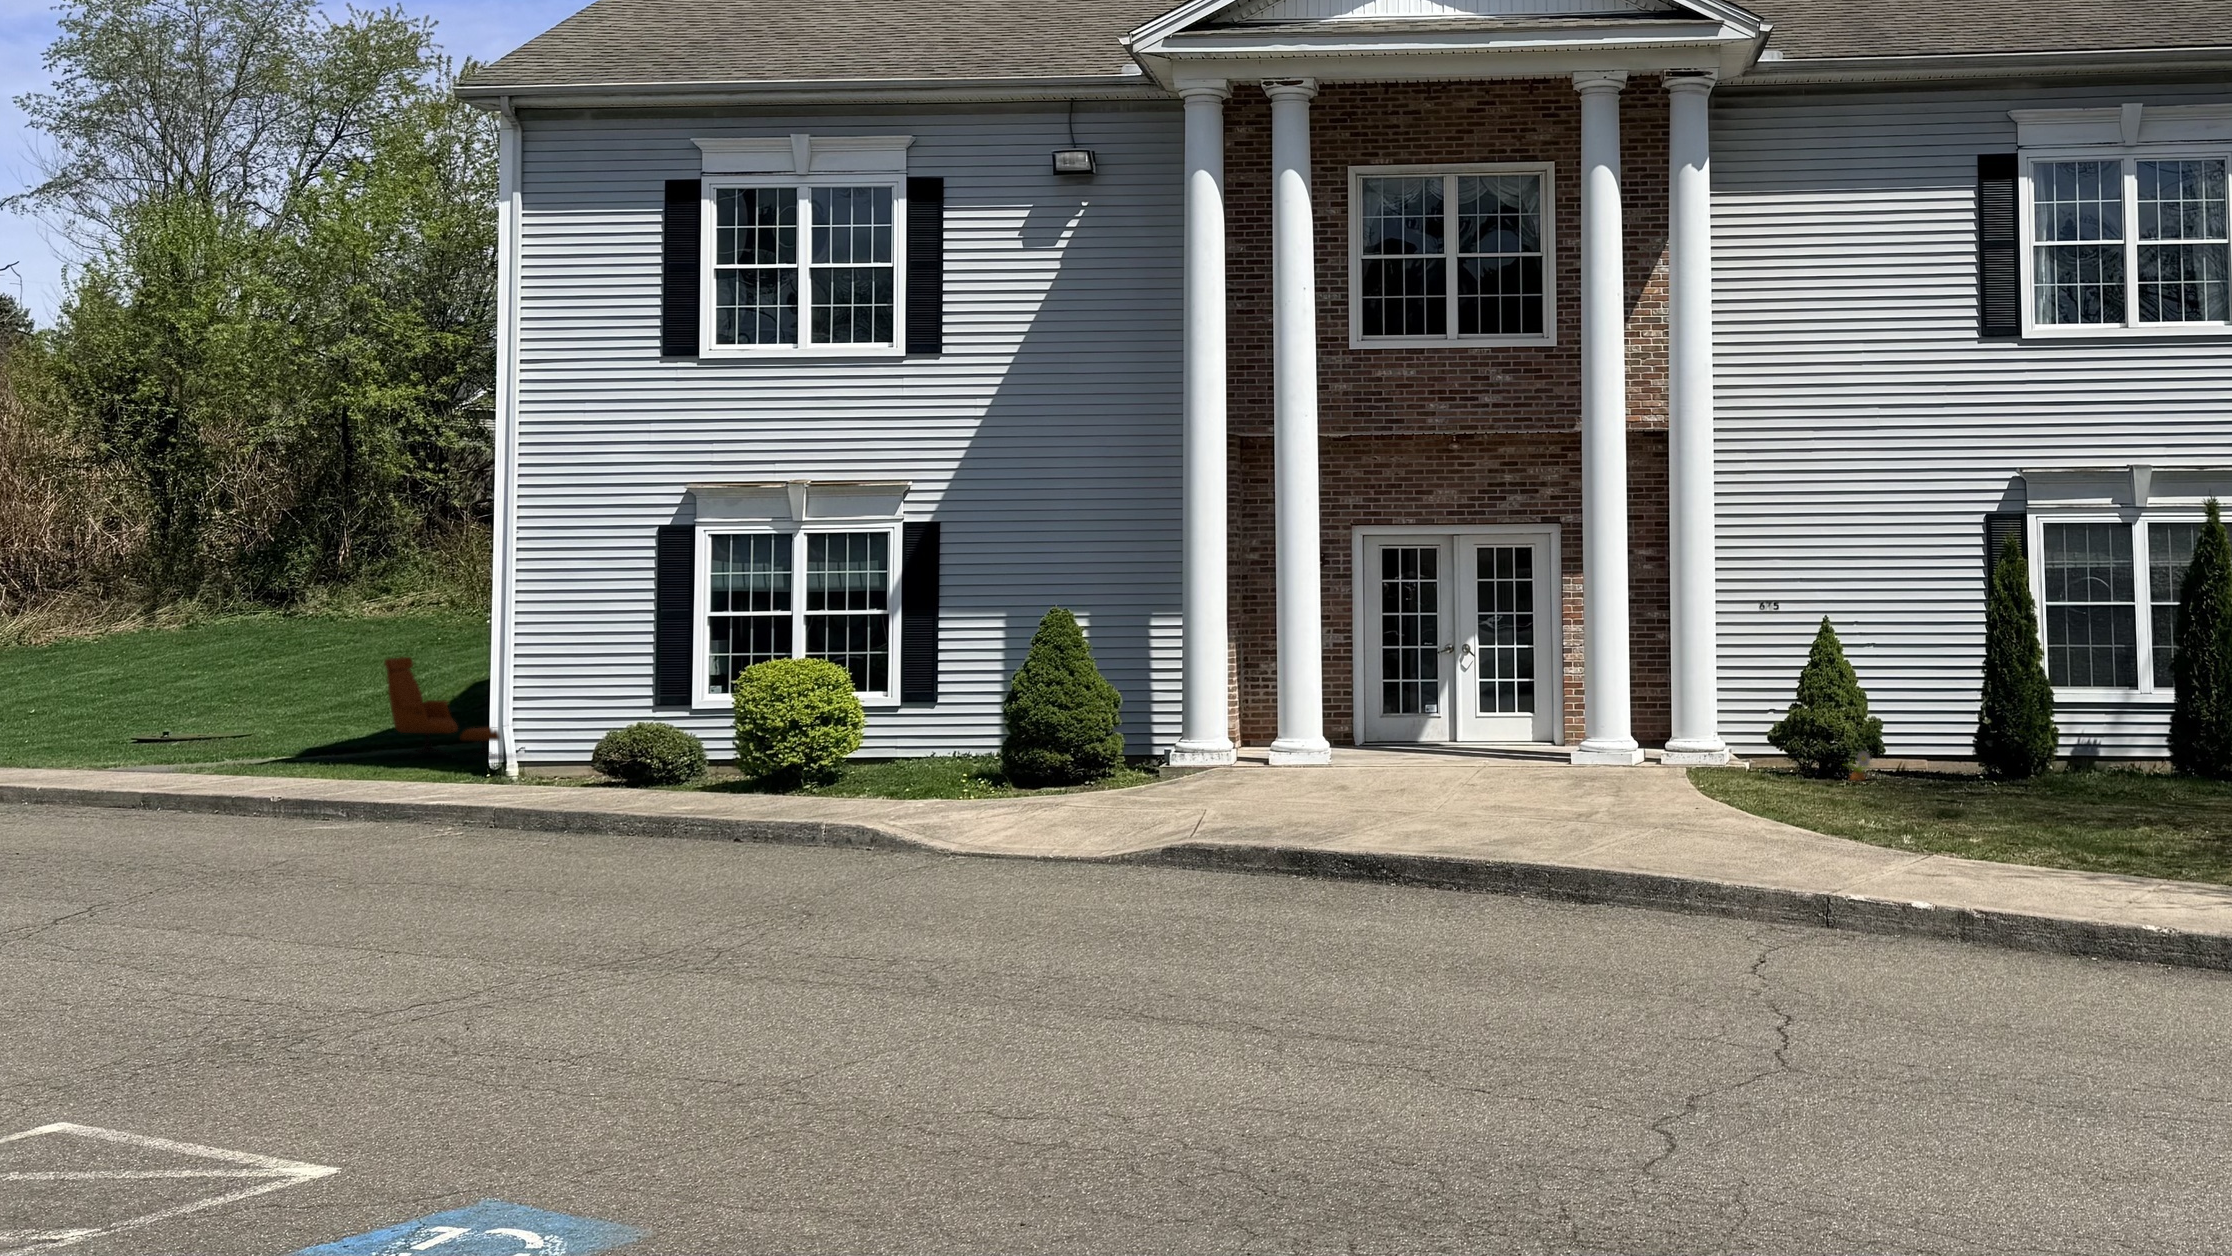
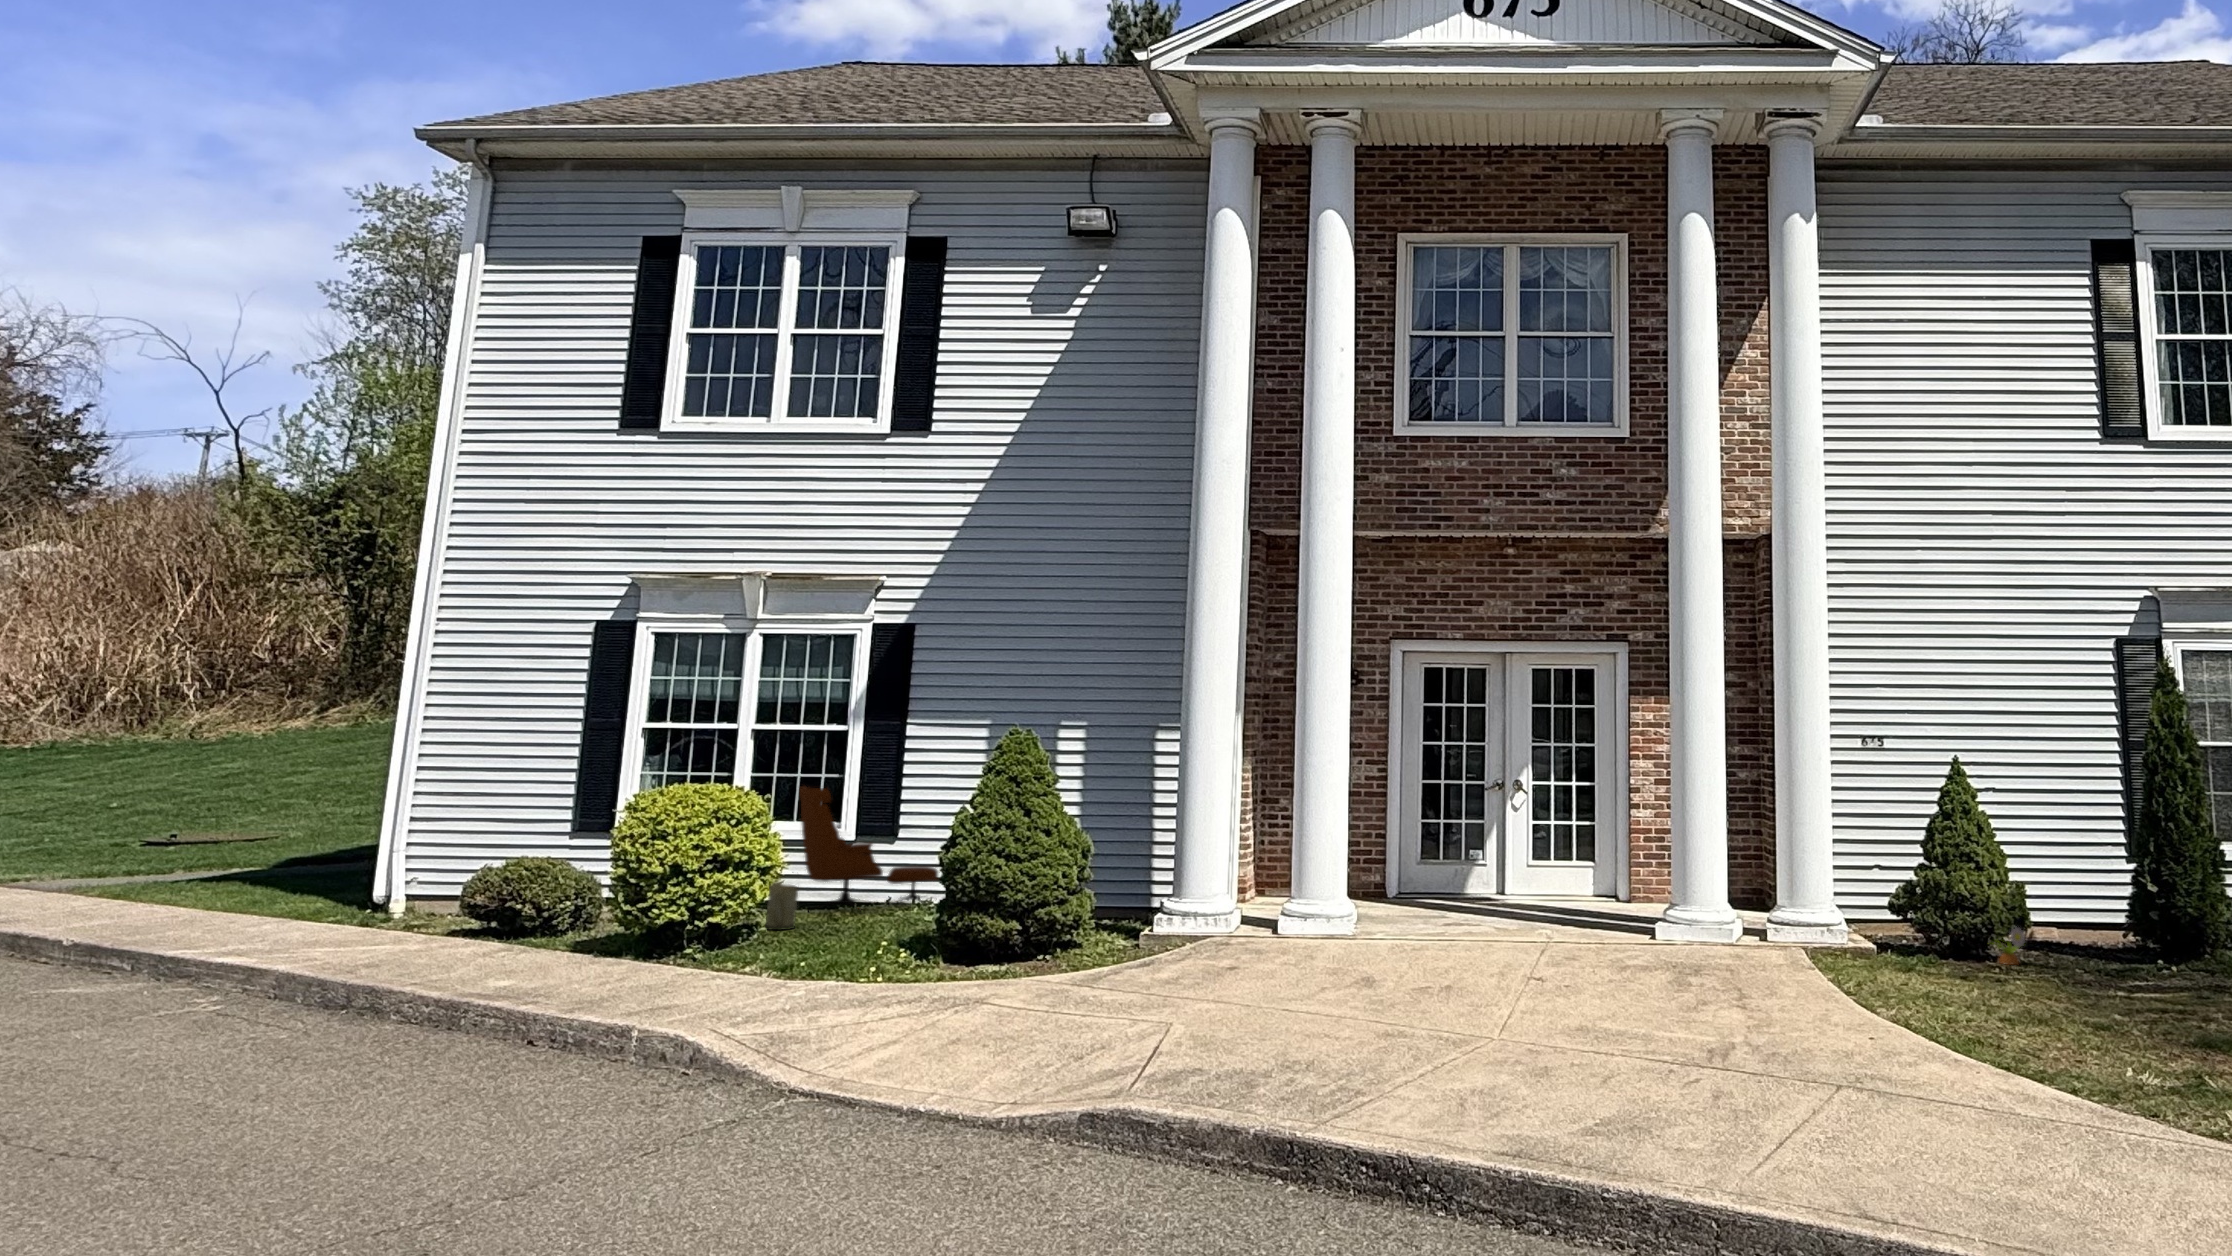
lounge chair: present [385,657,500,758] -> present [799,786,938,912]
watering can: none [854,728,878,774] -> present [765,882,799,930]

